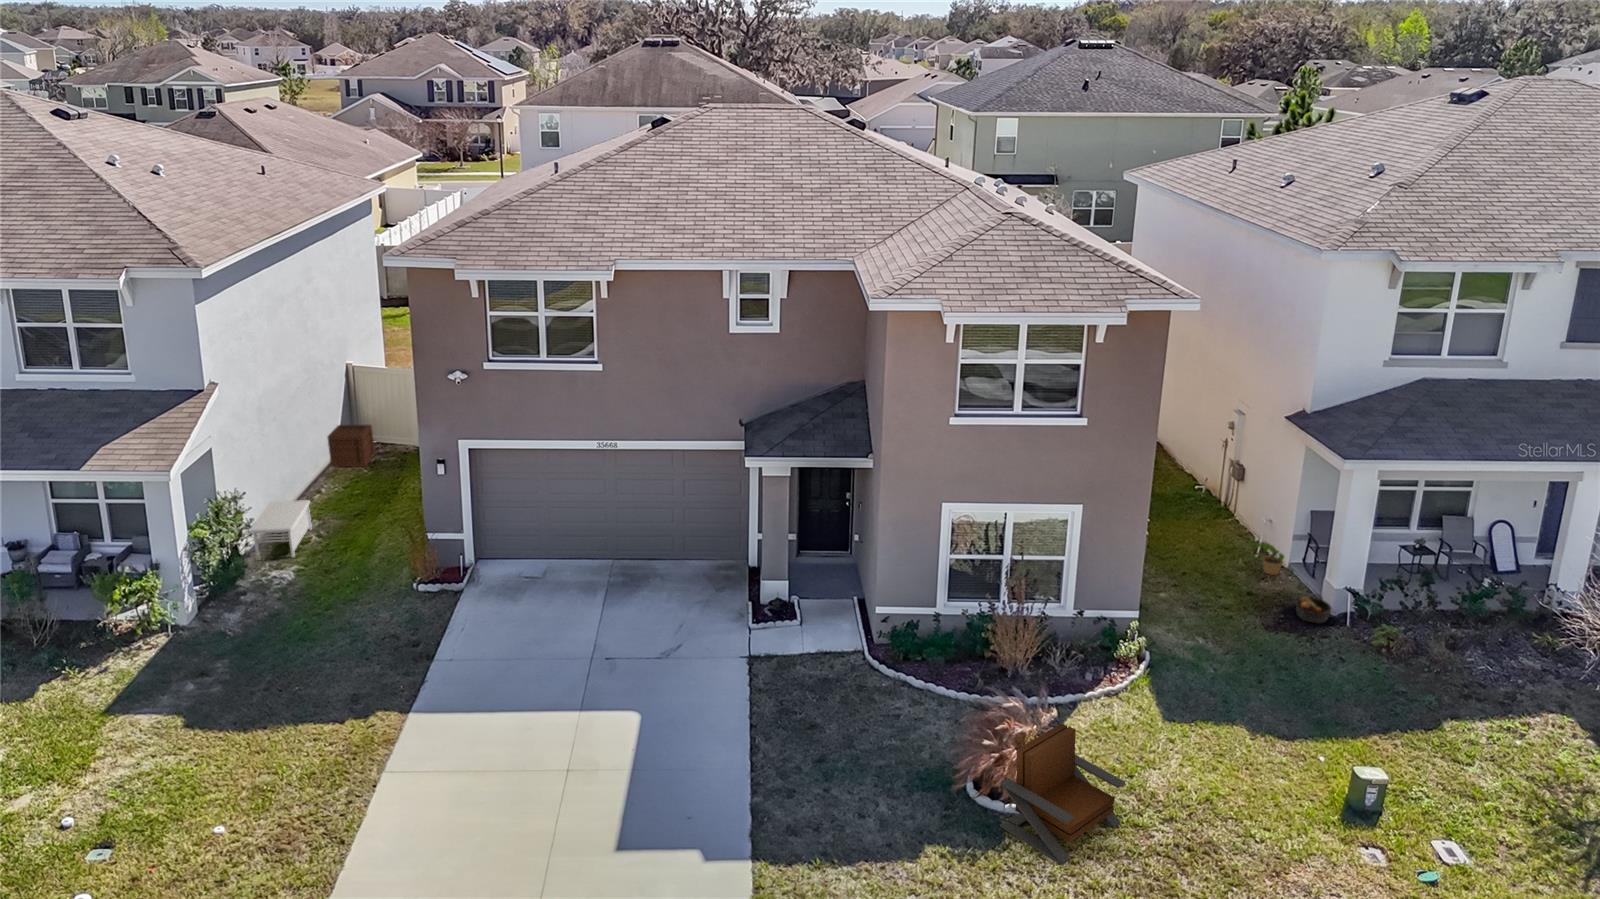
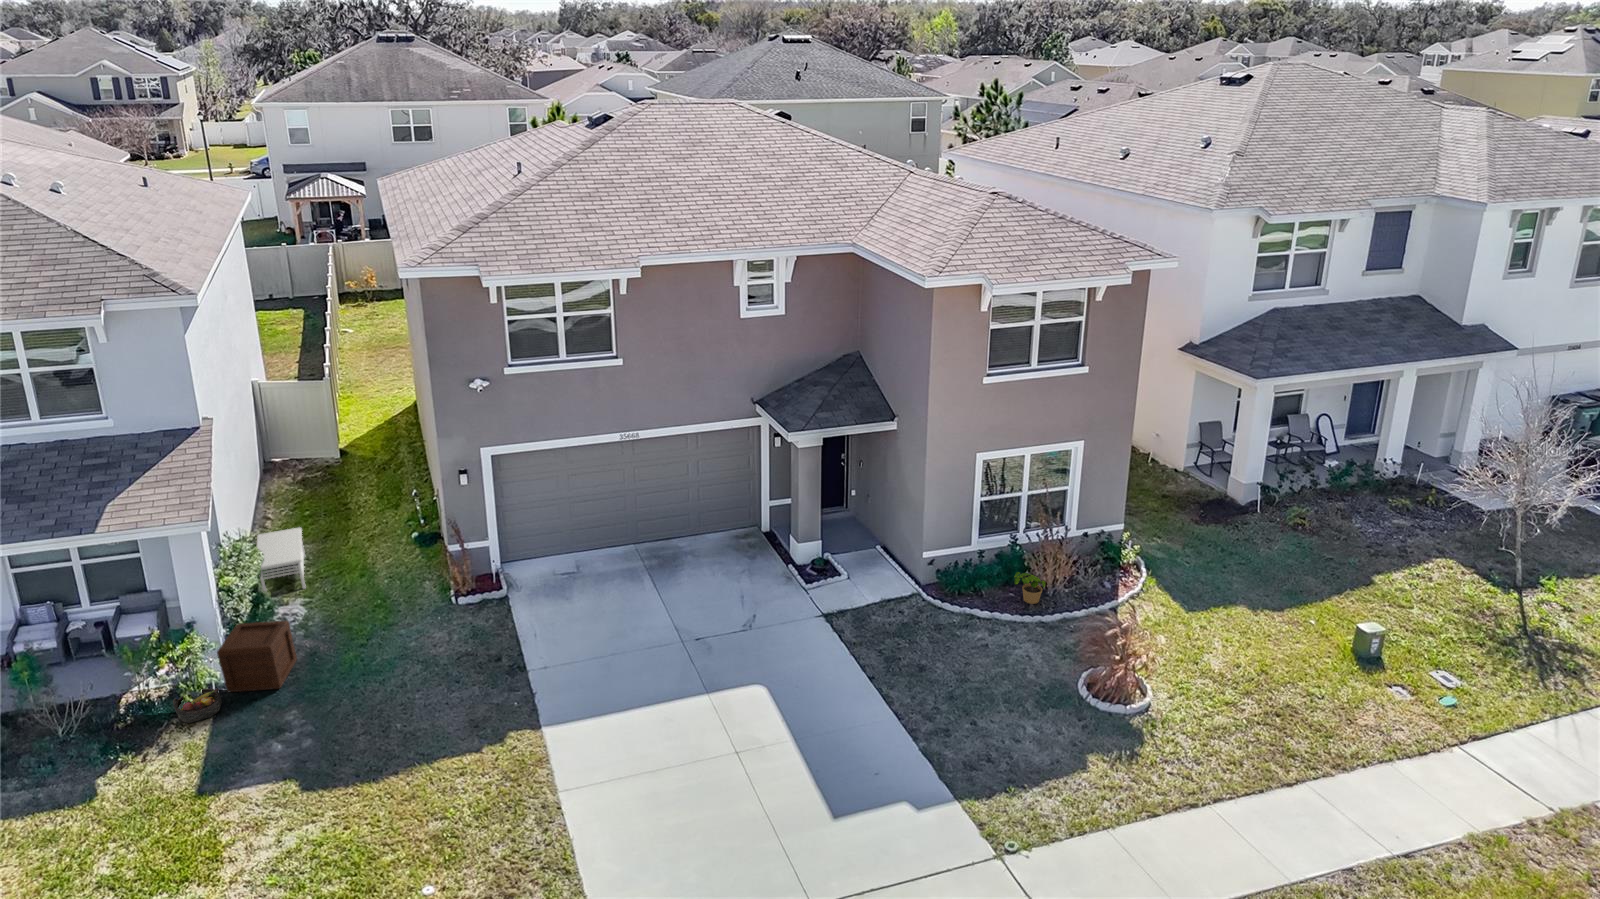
wooden crate: present [328,425,375,467] -> present [217,621,297,692]
potted plant: present [1248,541,1284,575] -> present [1014,572,1046,604]
basket: present [1296,596,1331,624] -> present [173,688,222,723]
lounge chair: present [1000,723,1125,865] -> none [1131,629,1224,749]

